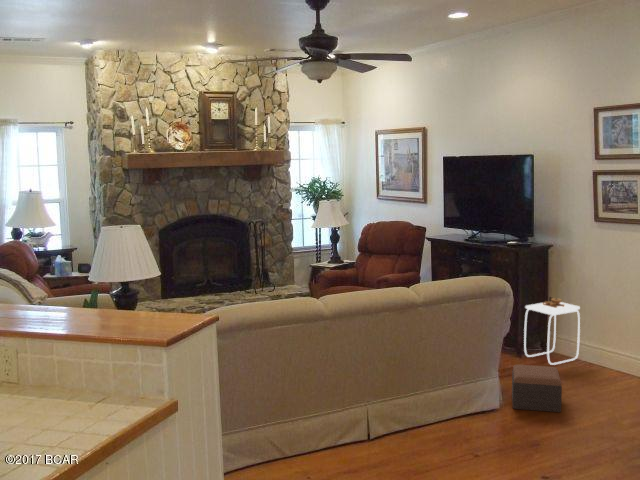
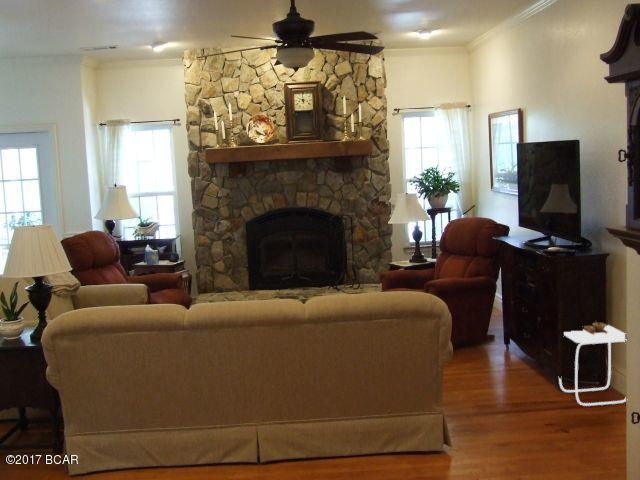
footstool: present [512,365,562,412] -> none [459,401,533,466]

